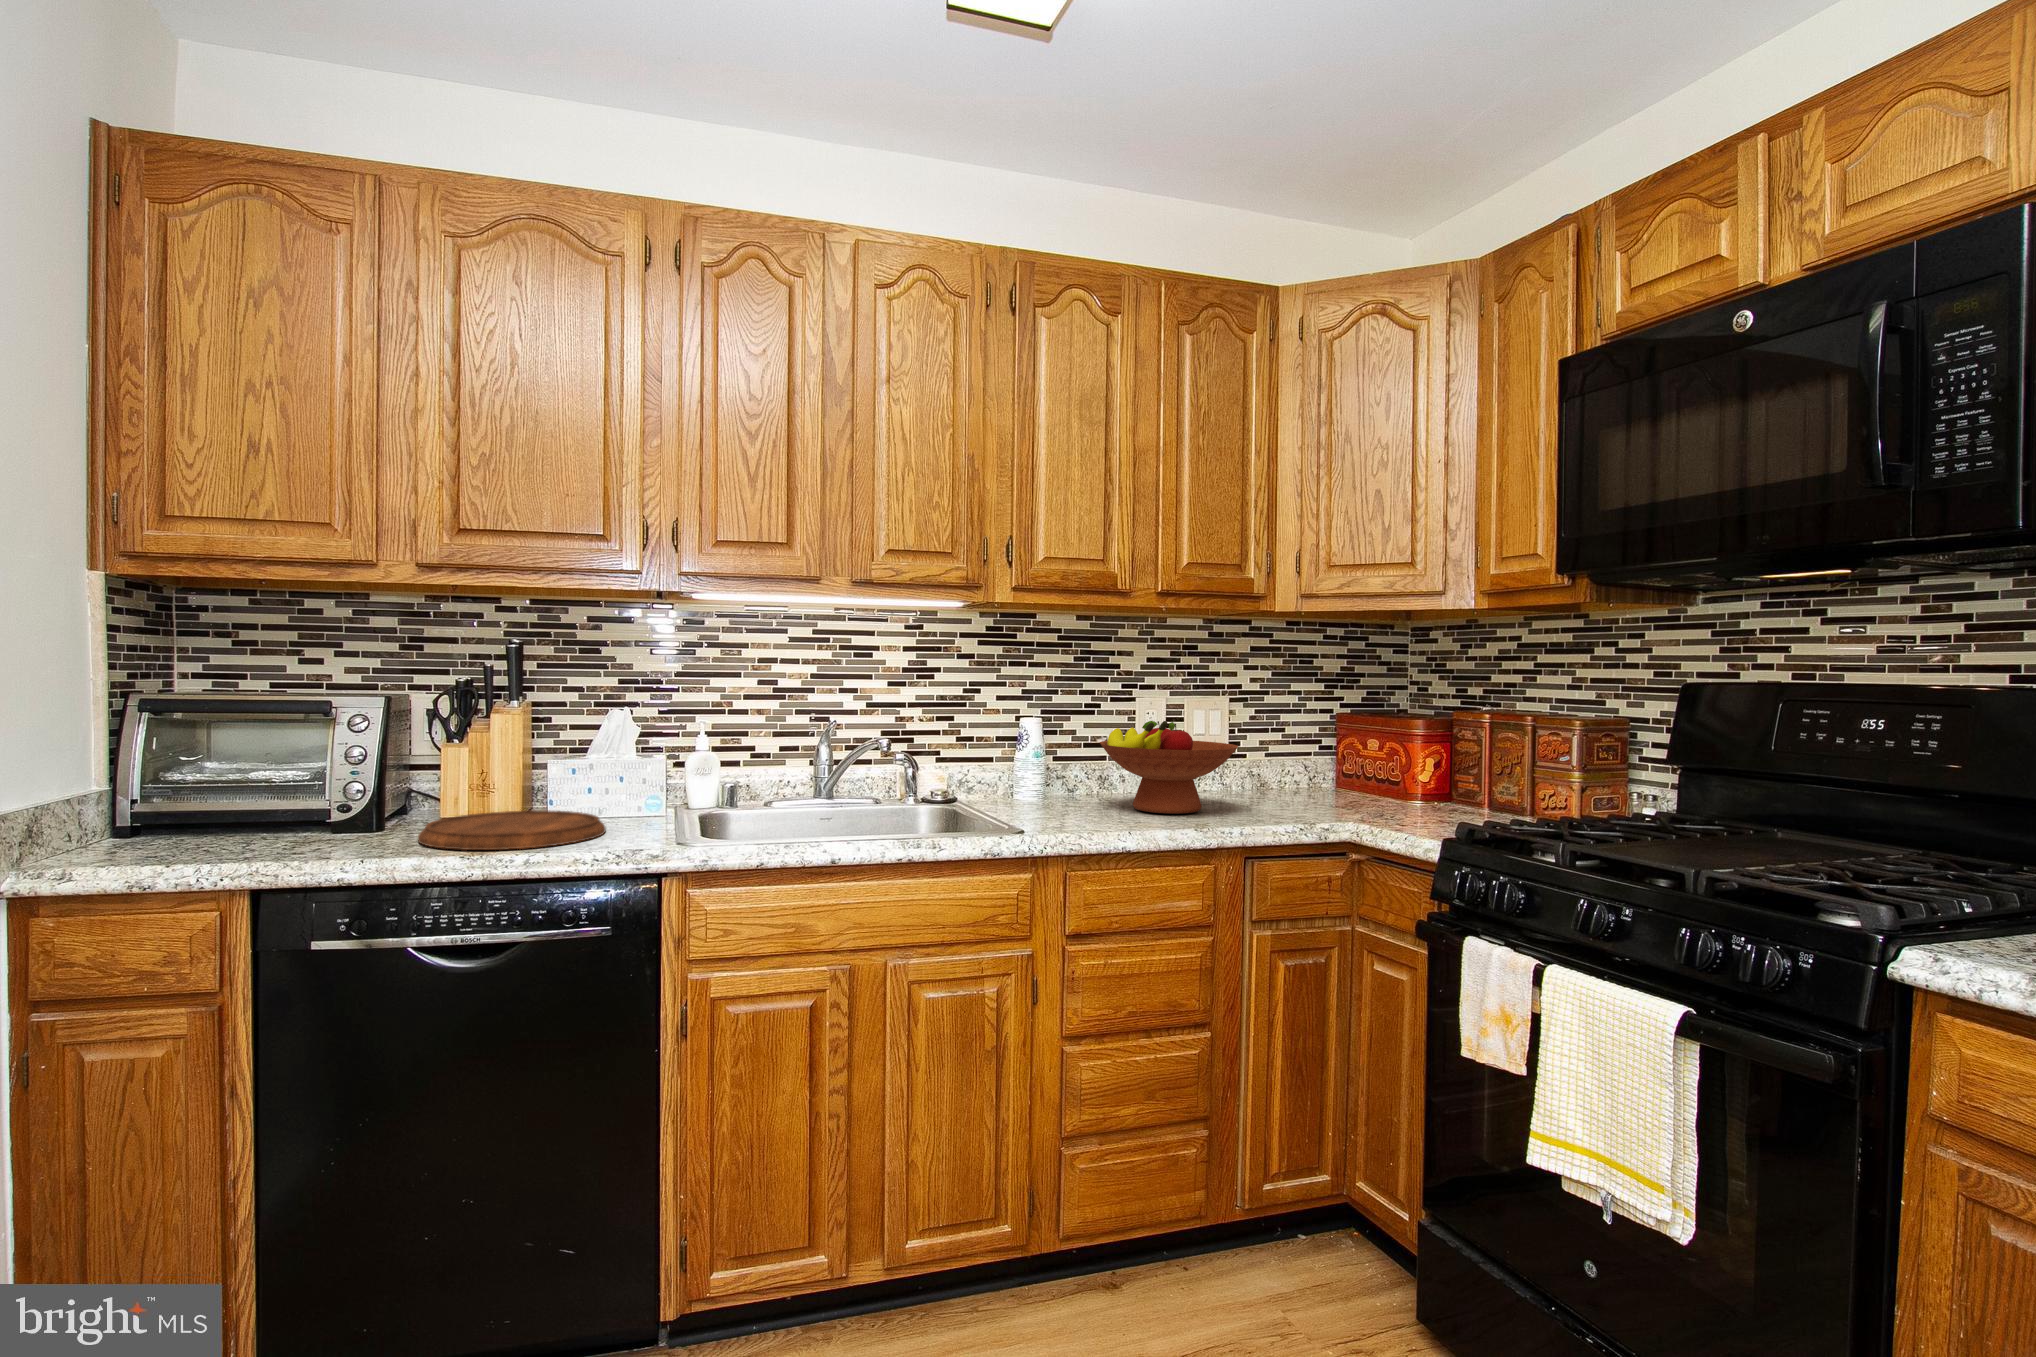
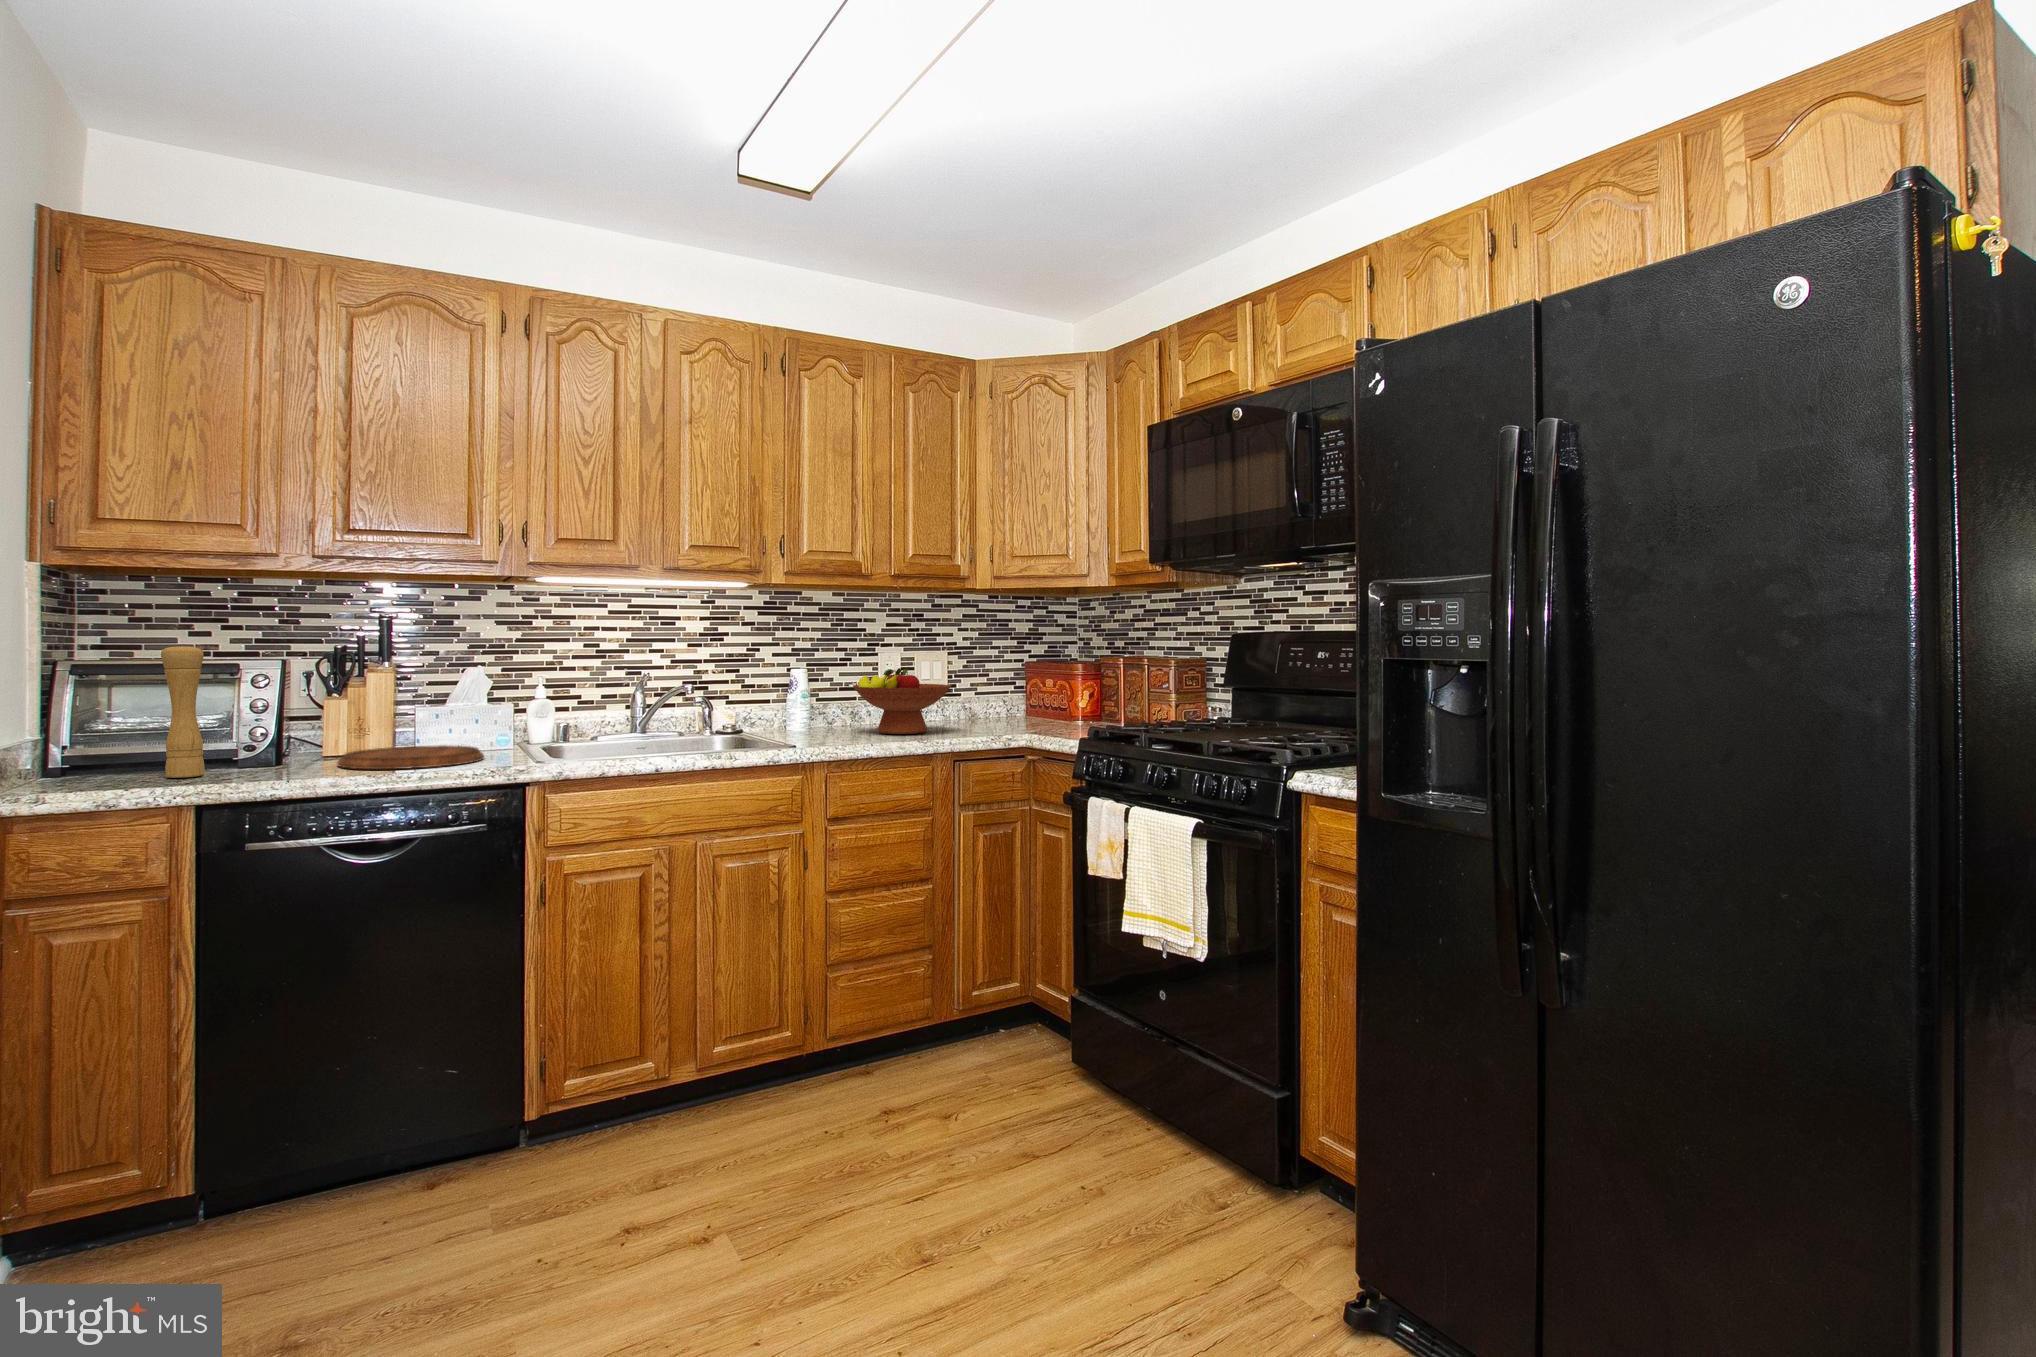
pepper mill: none [201,676,256,851] -> present [161,644,205,778]

